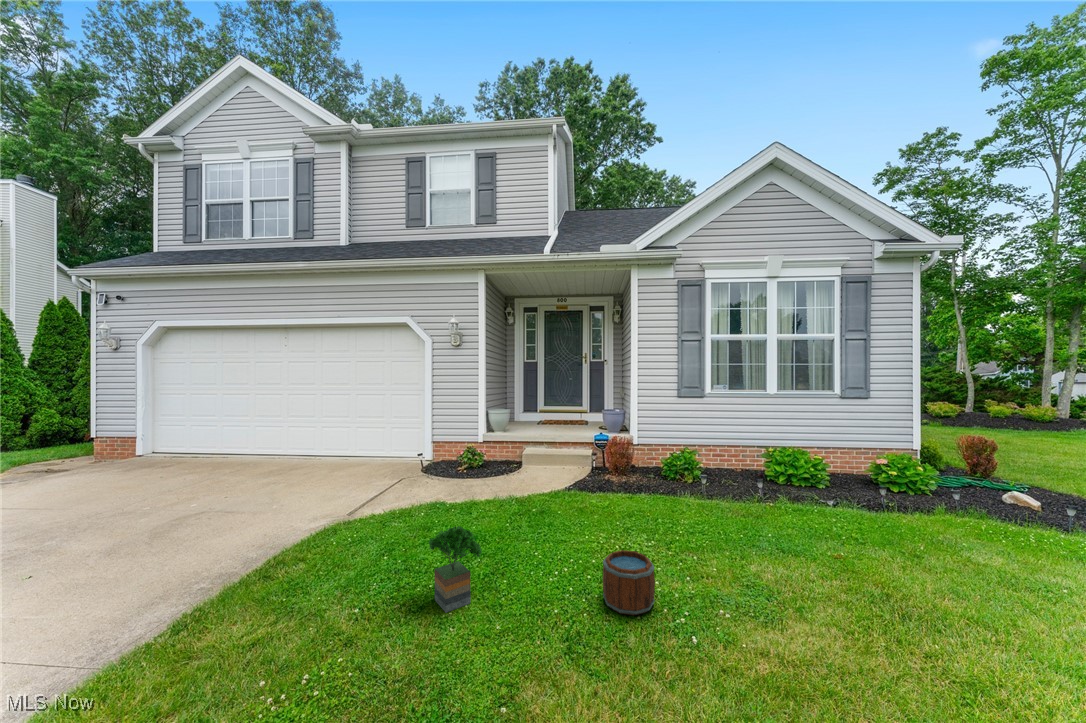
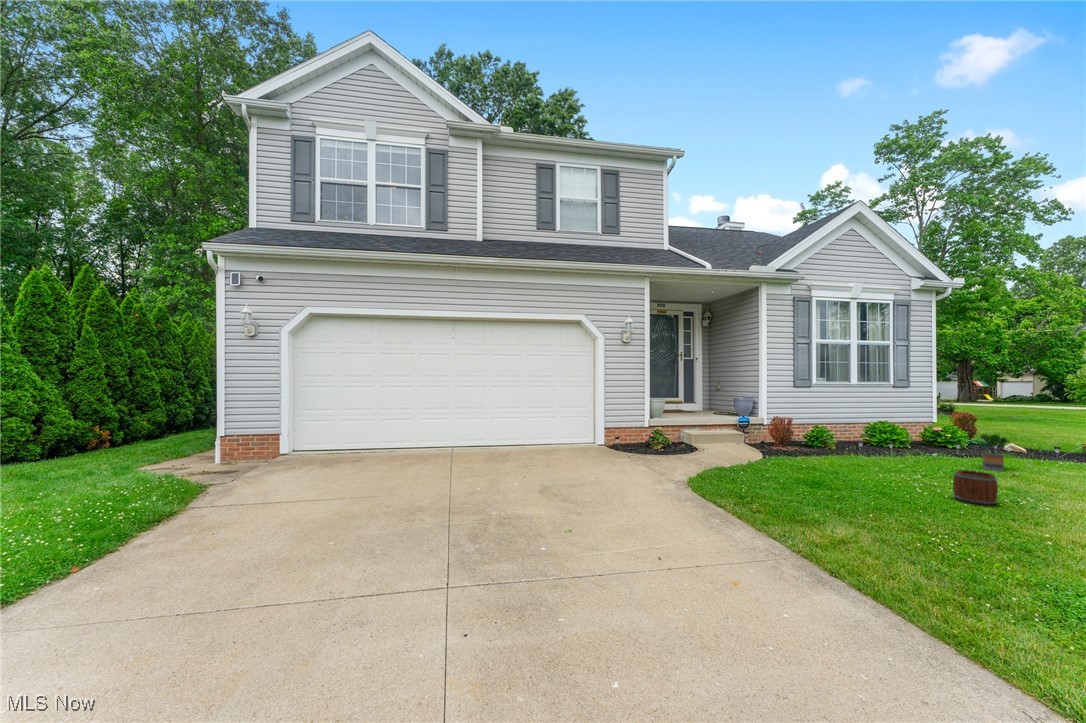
potted tree: present [429,526,482,613] -> present [976,434,1010,471]

